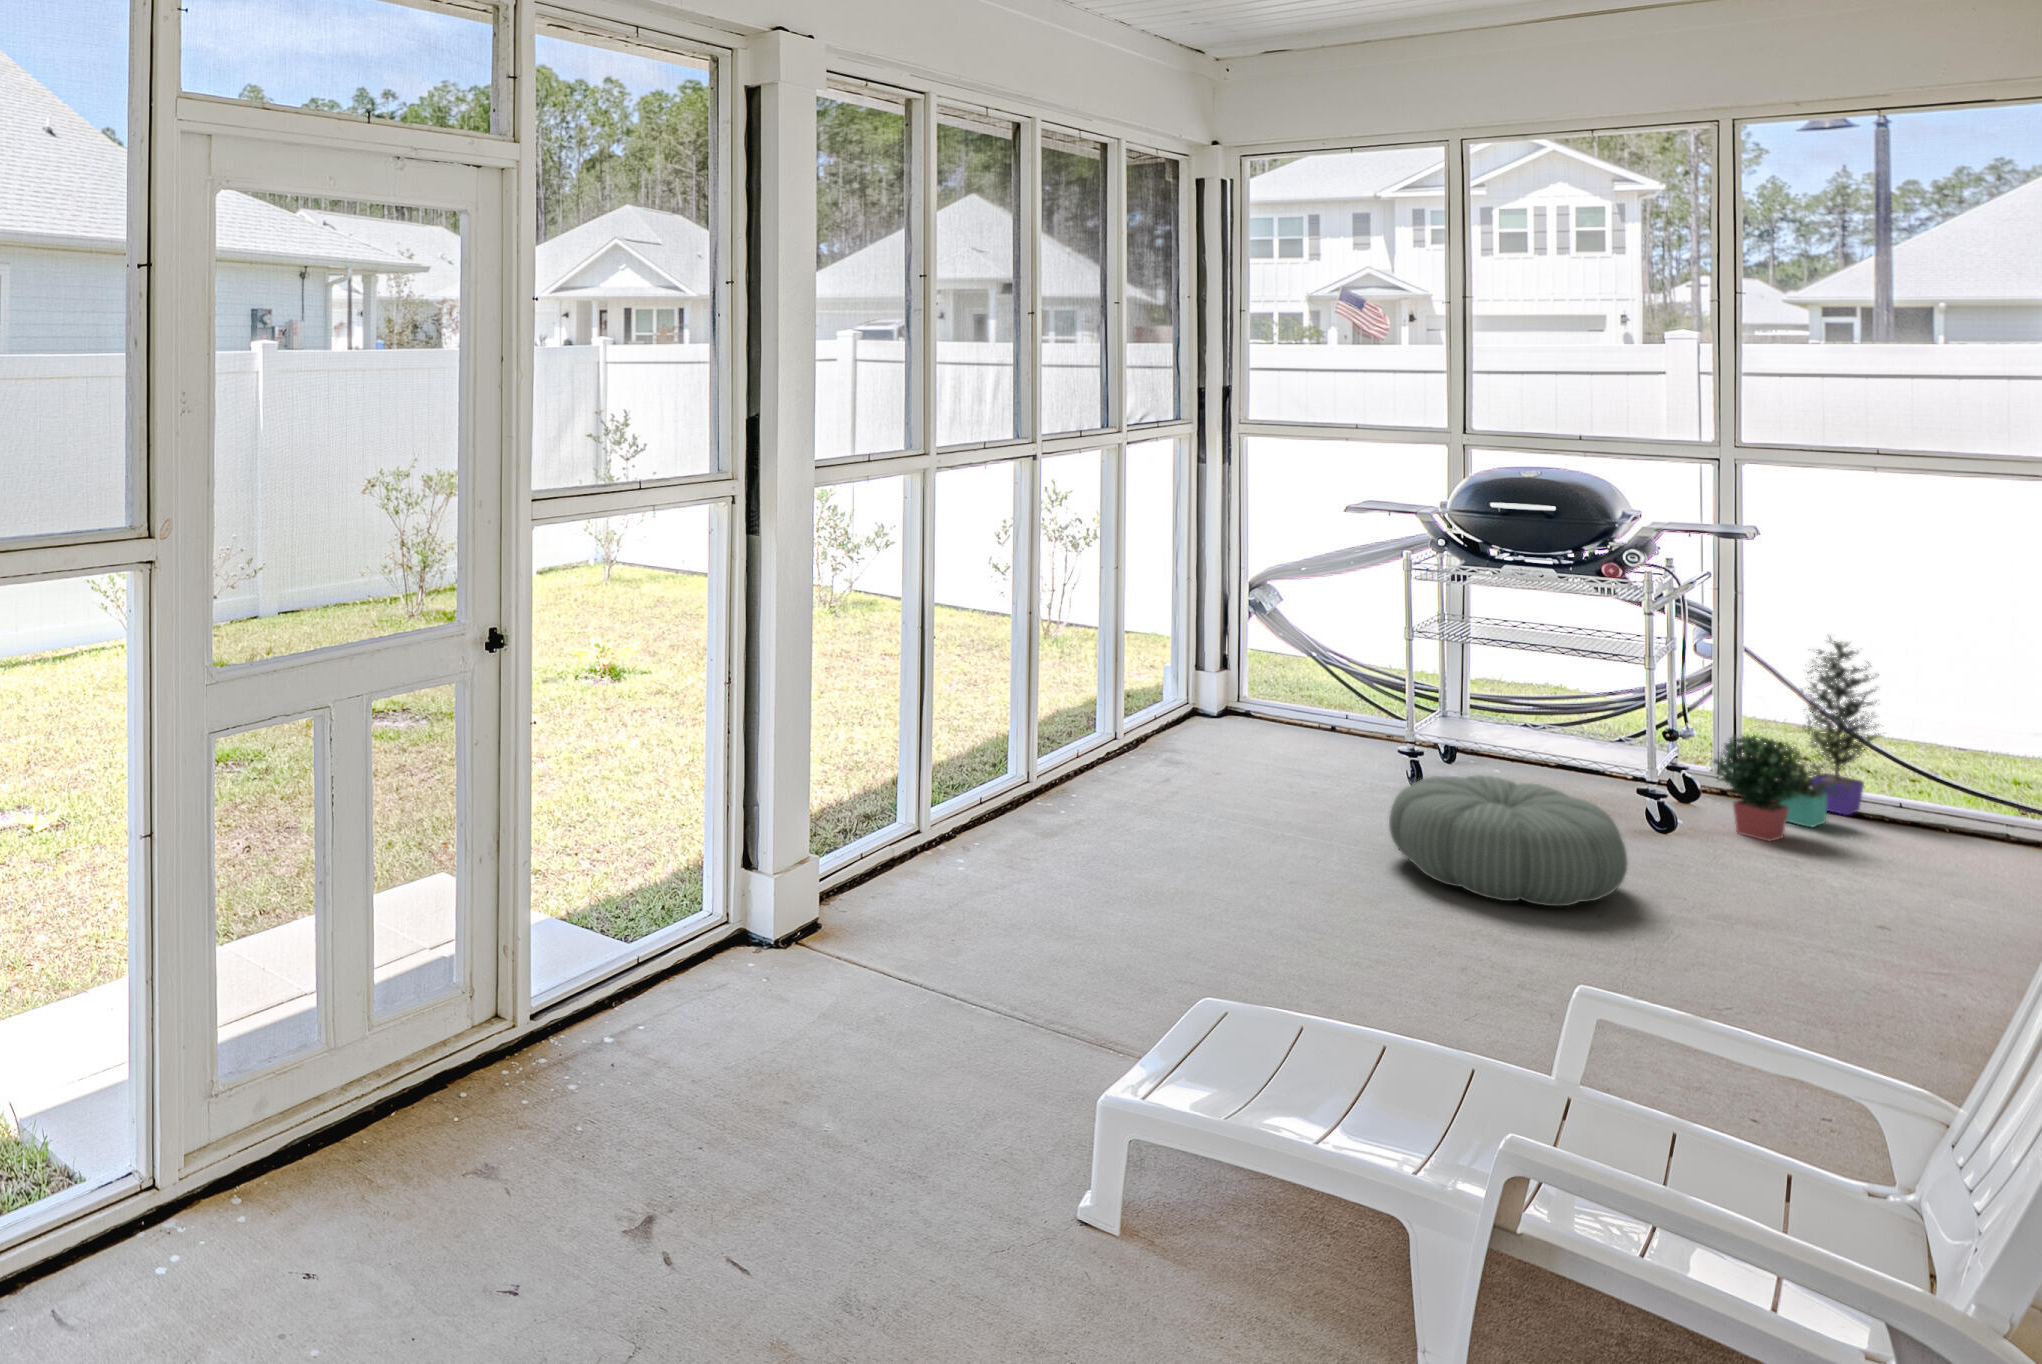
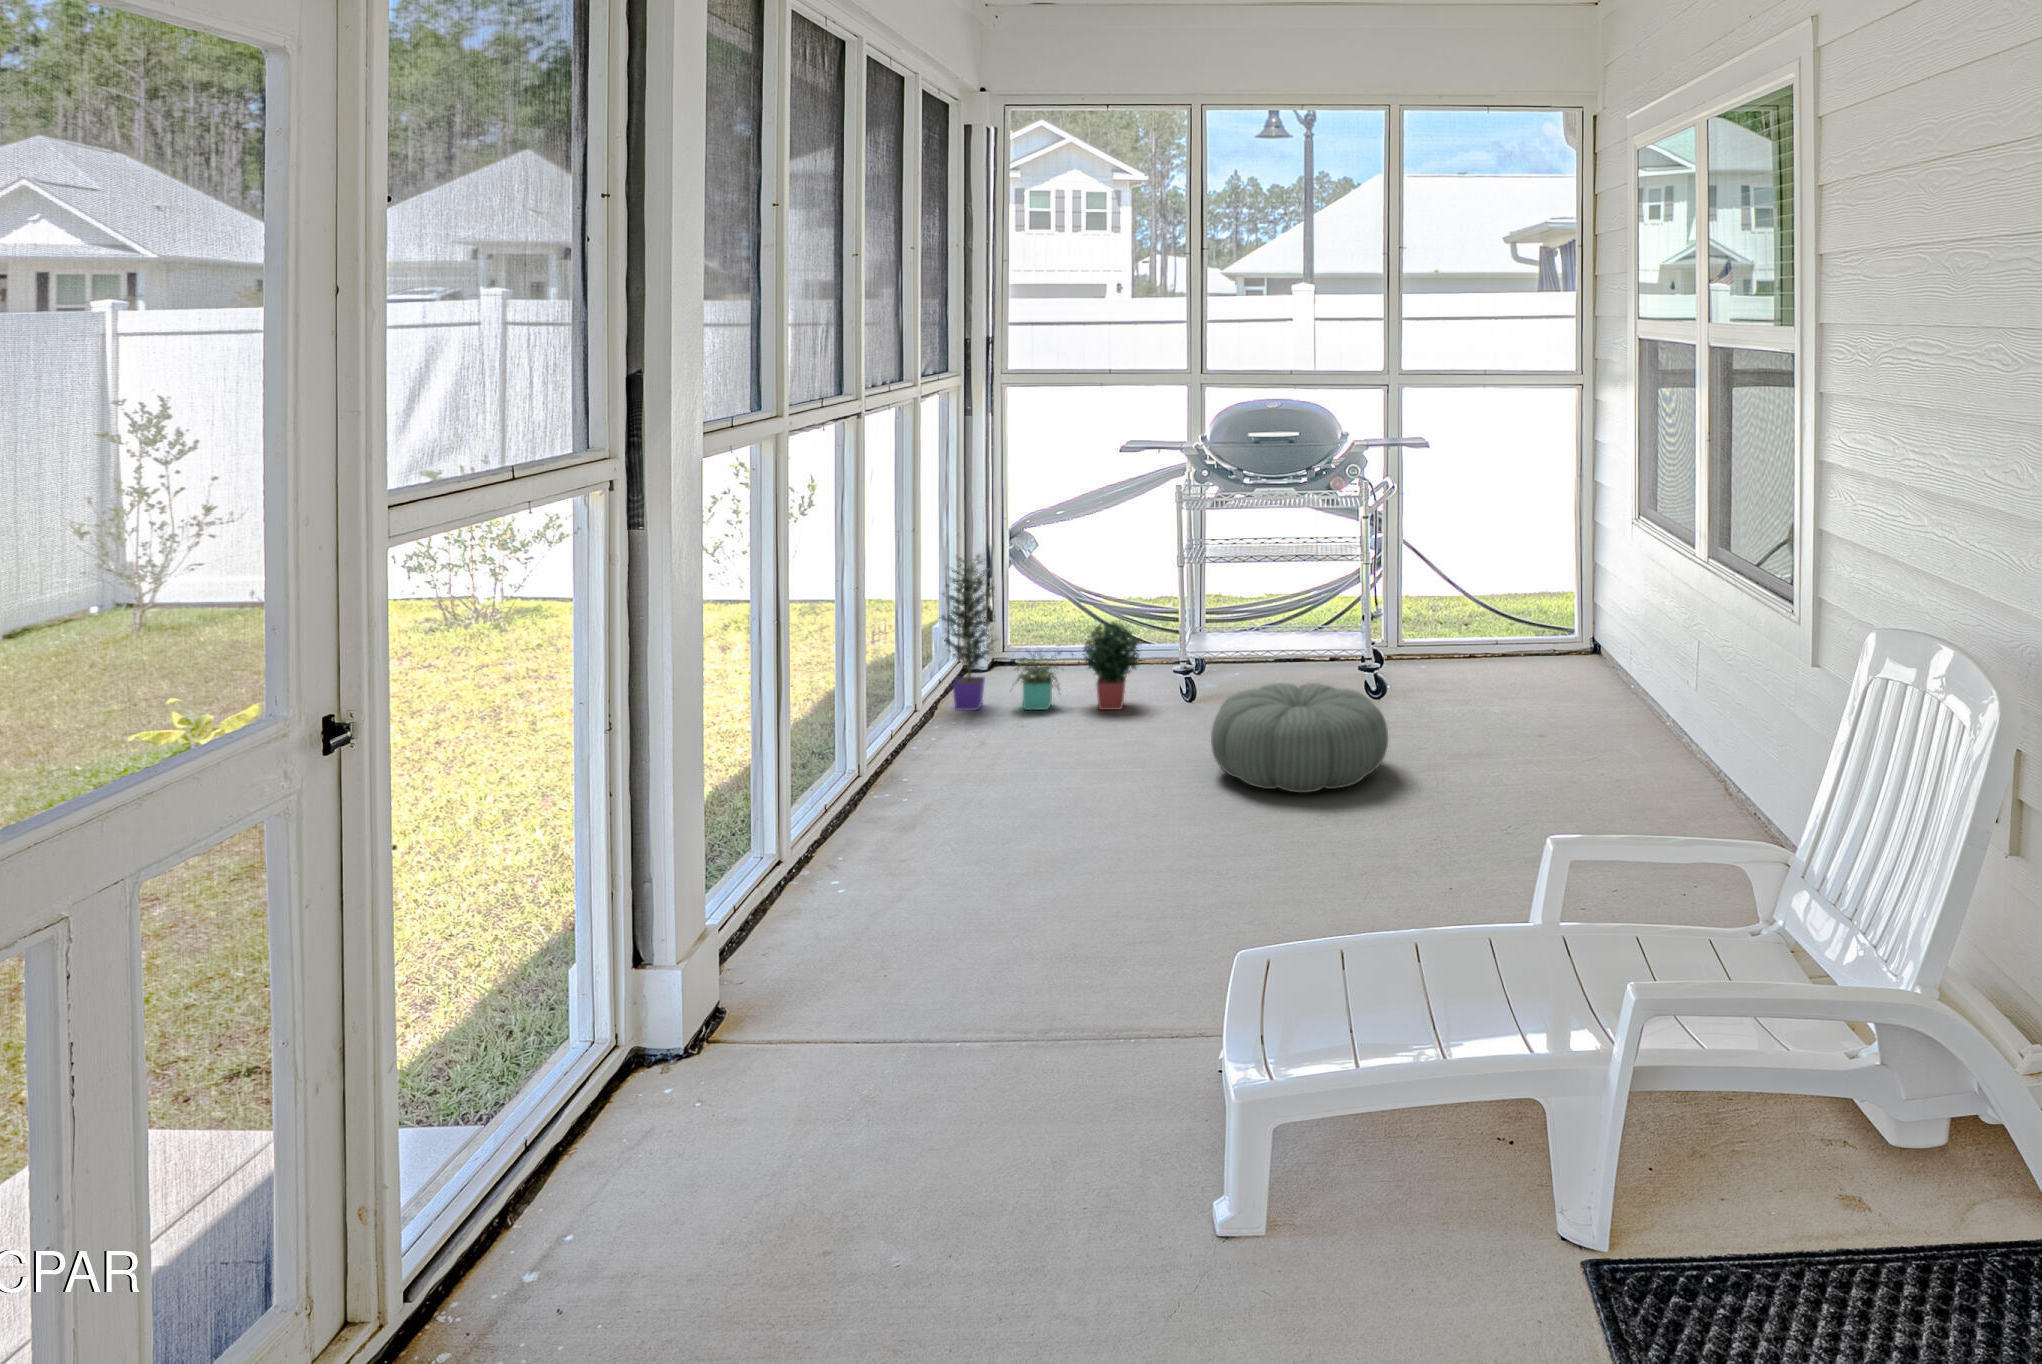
potted plant: present [1714,637,1879,841] -> present [941,555,1141,710]

